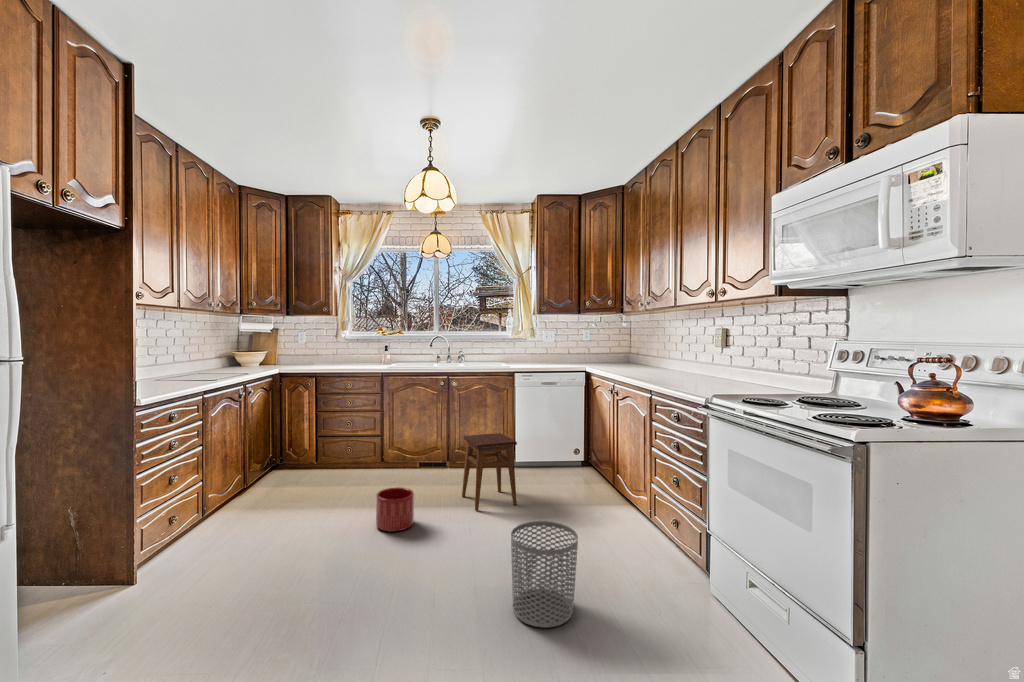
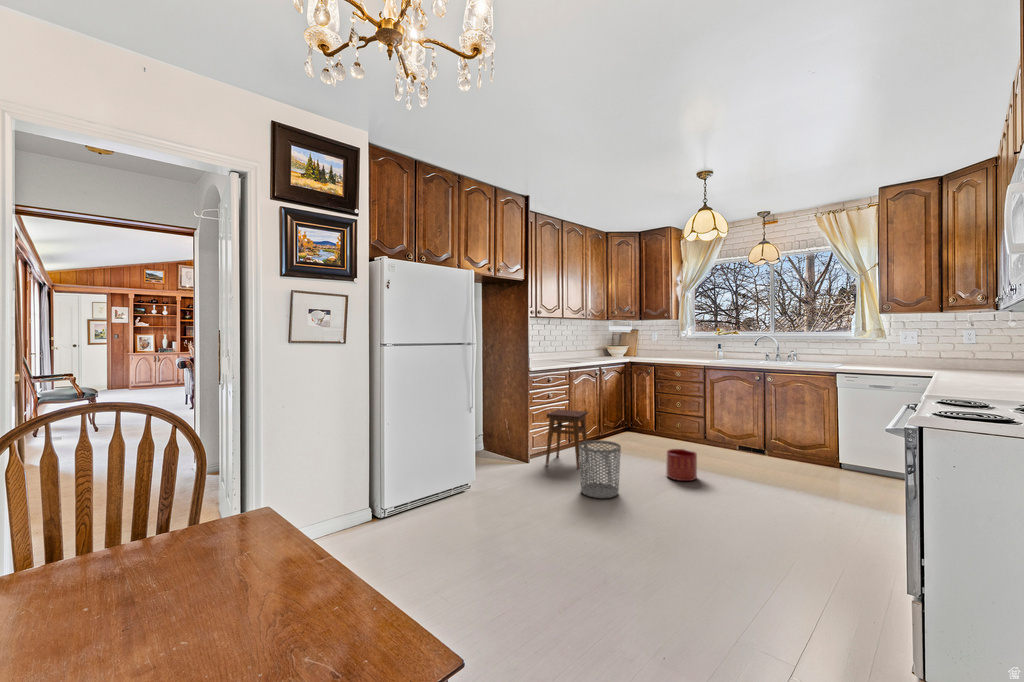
stool: present [462,433,517,510] -> present [546,409,588,468]
waste bin: present [511,521,578,628] -> present [579,440,621,498]

